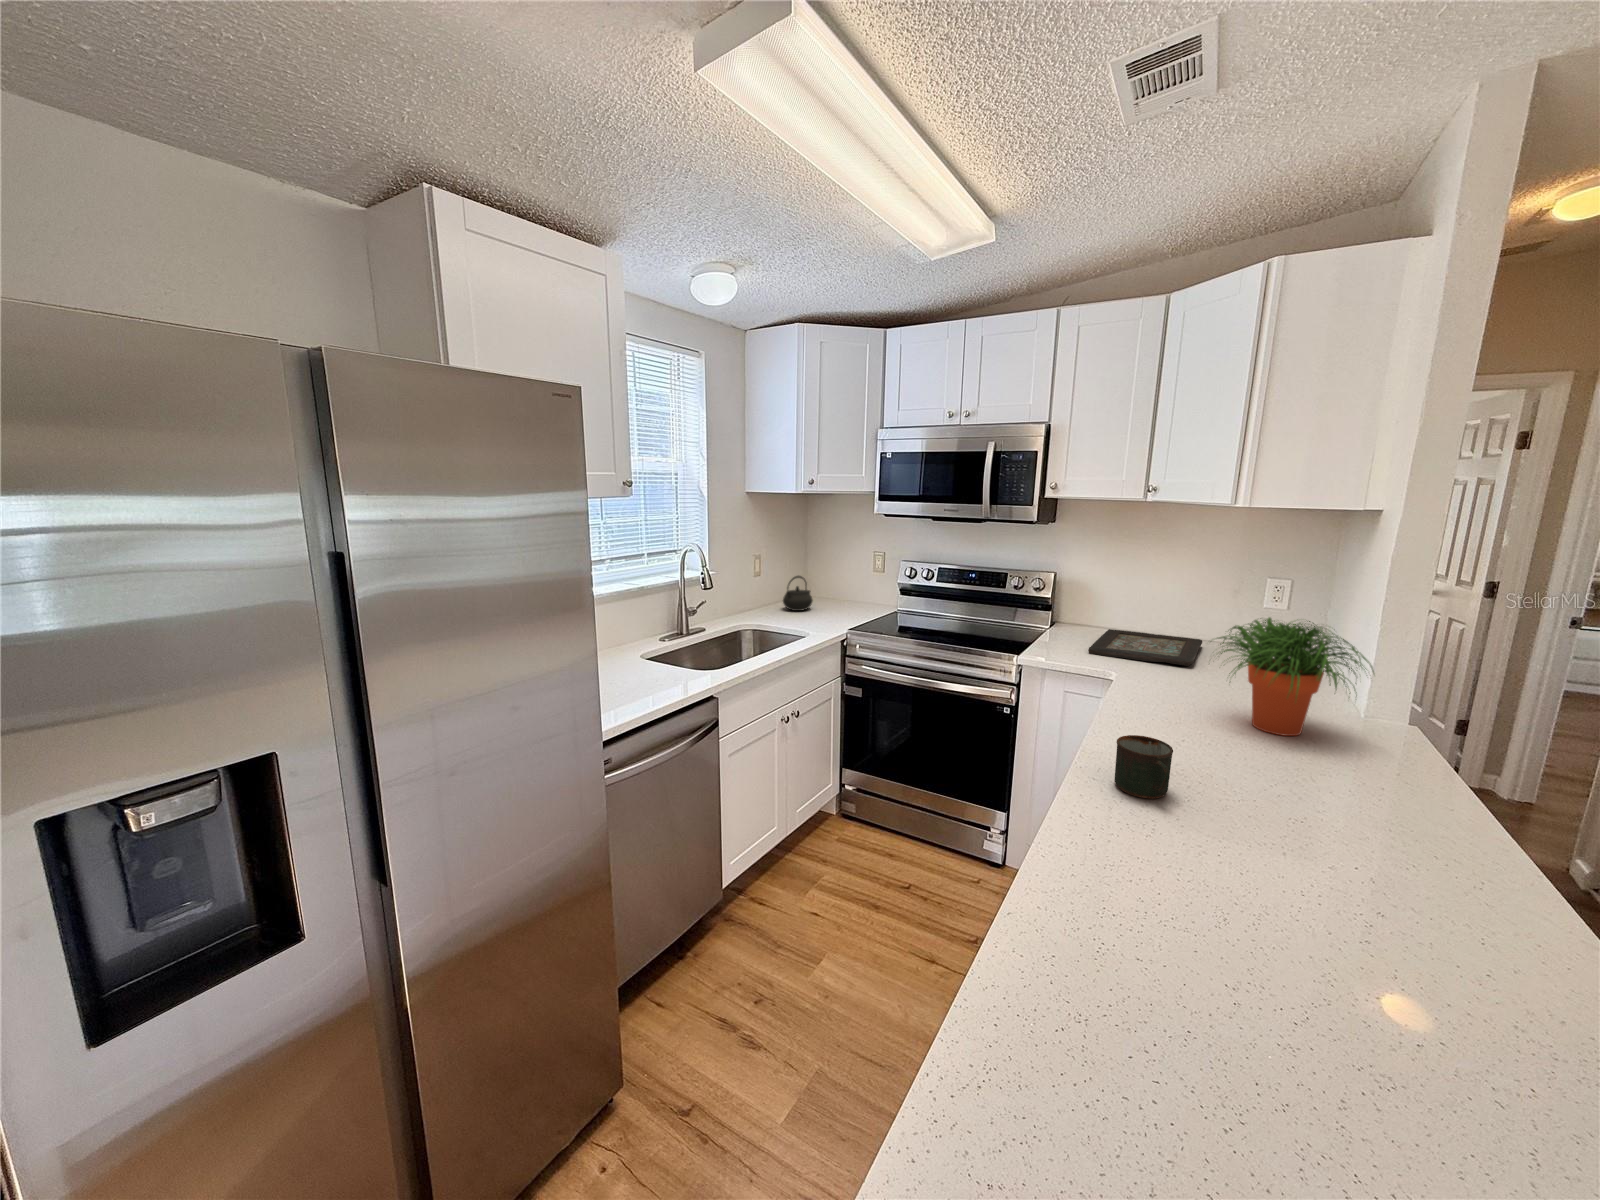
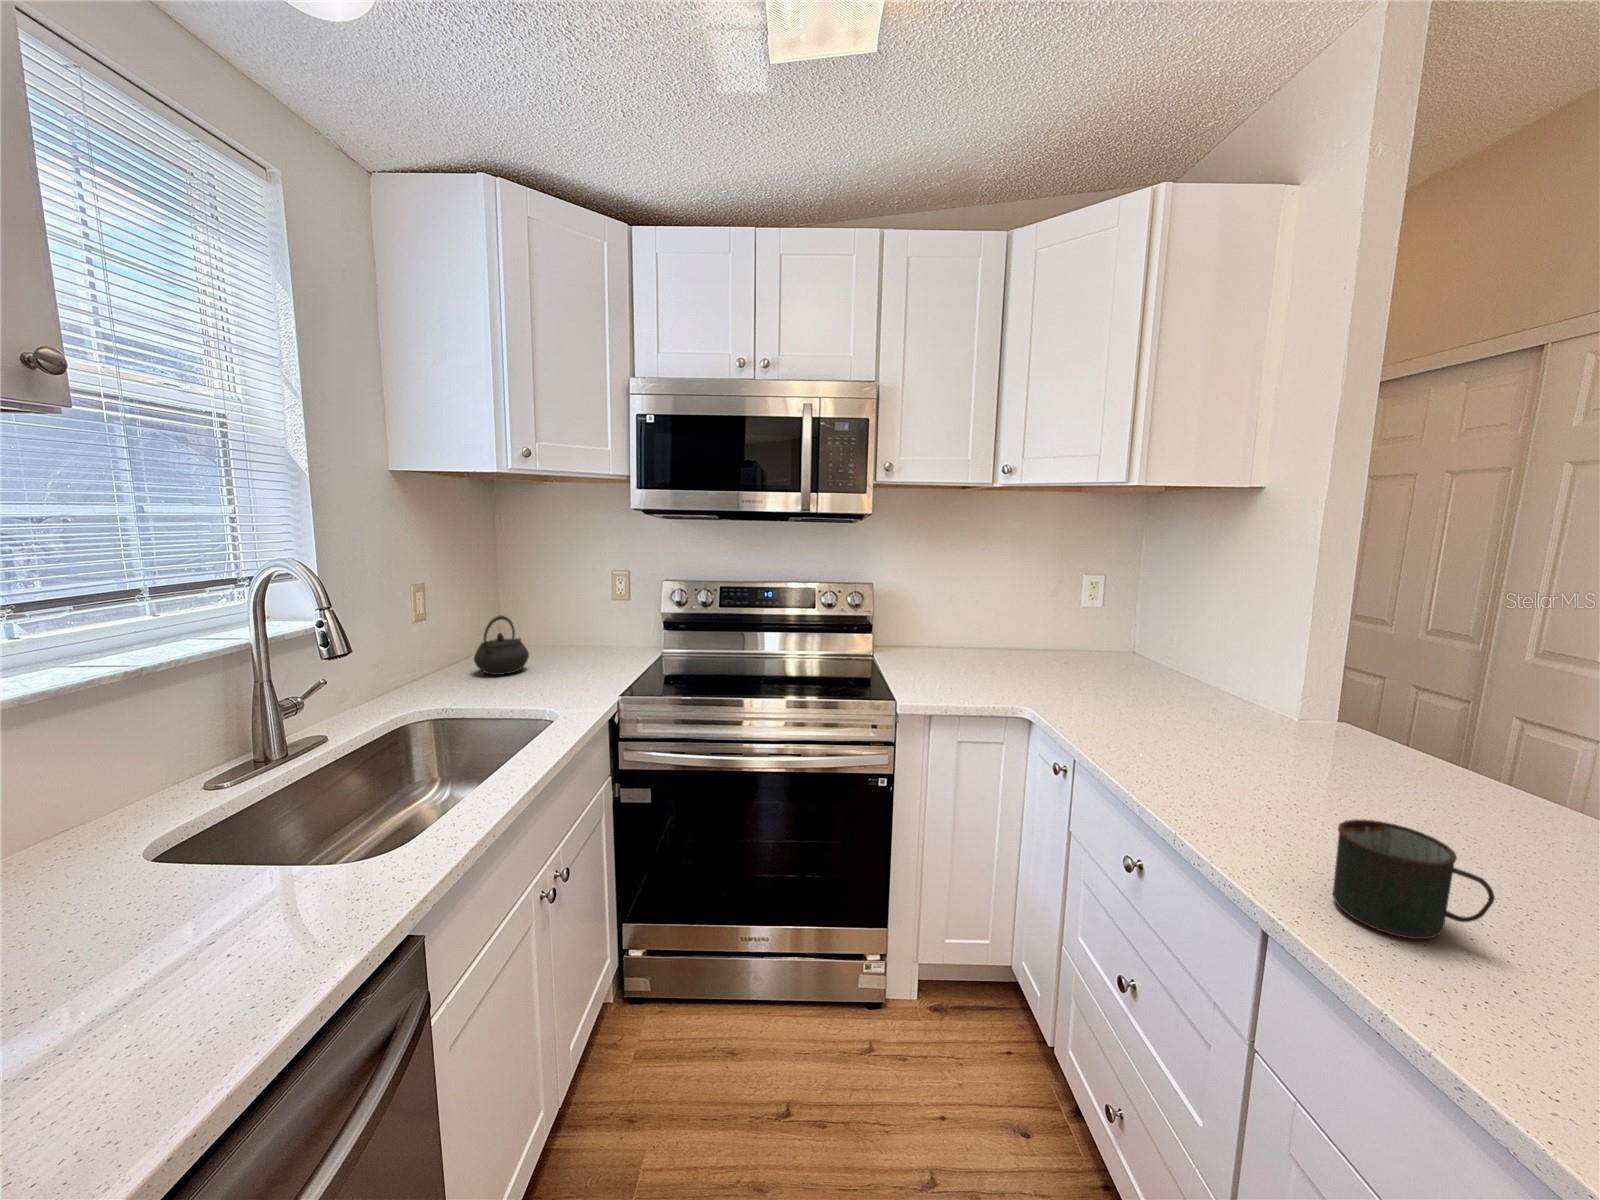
potted plant: present [1218,617,1374,736] -> none [1185,608,1392,757]
decorative tray: present [1088,629,1202,666] -> none [942,648,1077,682]

